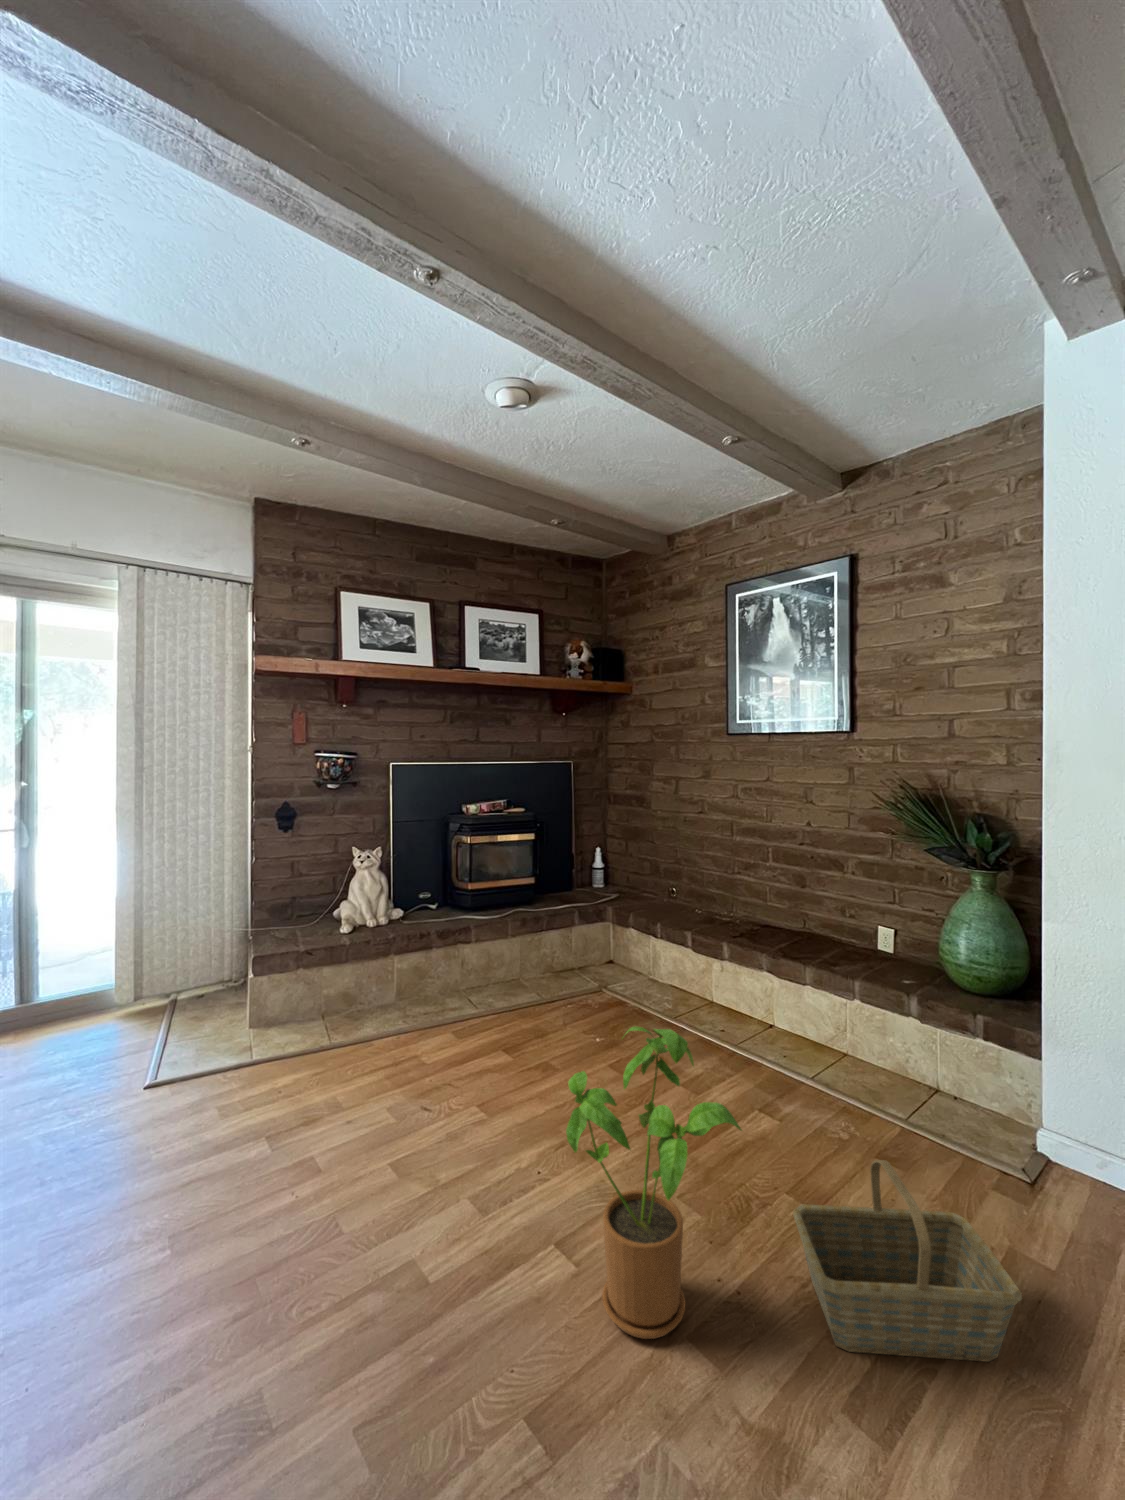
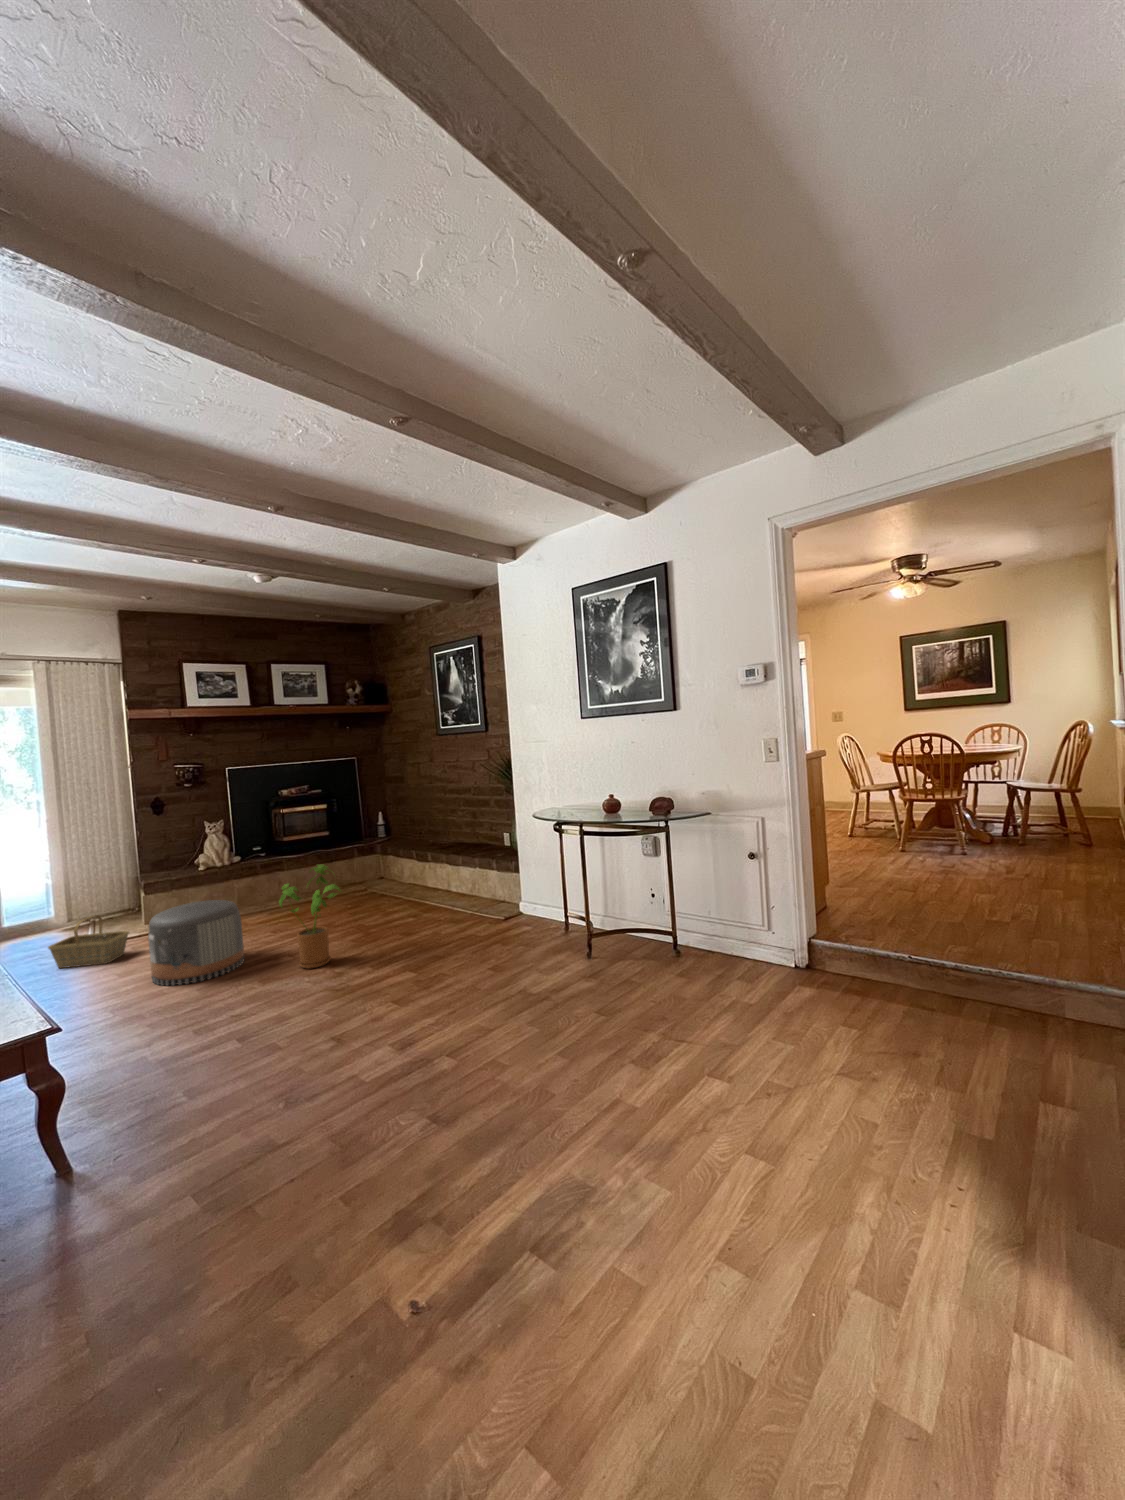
pouf: none [239,1058,448,1335] -> present [148,900,244,986]
basket: present [793,1160,1022,1362] -> present [48,915,129,968]

